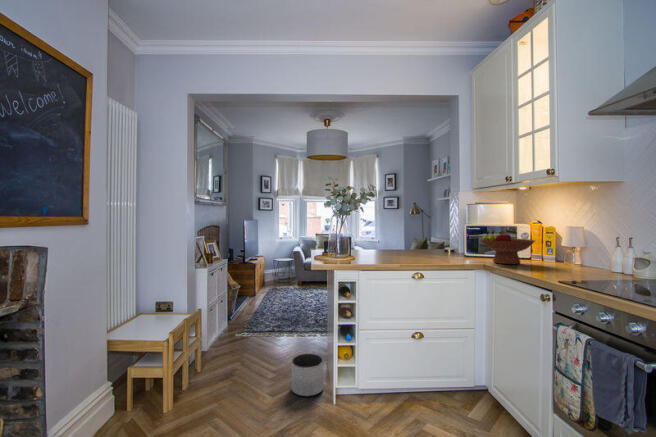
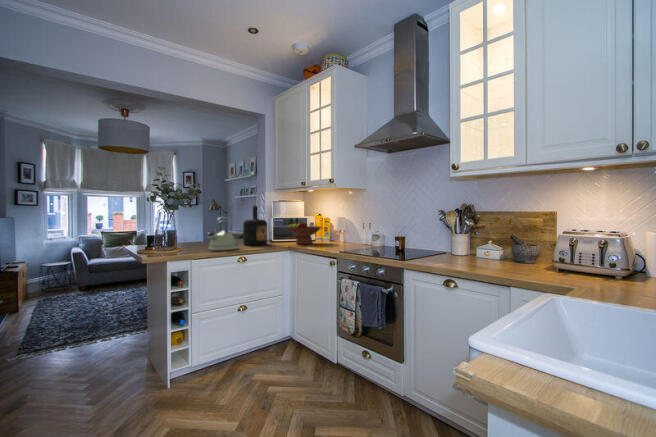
bottle: none [423,210,453,260] -> present [243,205,267,245]
kettle: none [378,224,413,263] -> present [207,218,238,251]
planter: present [291,354,324,396] -> none [107,353,149,400]

